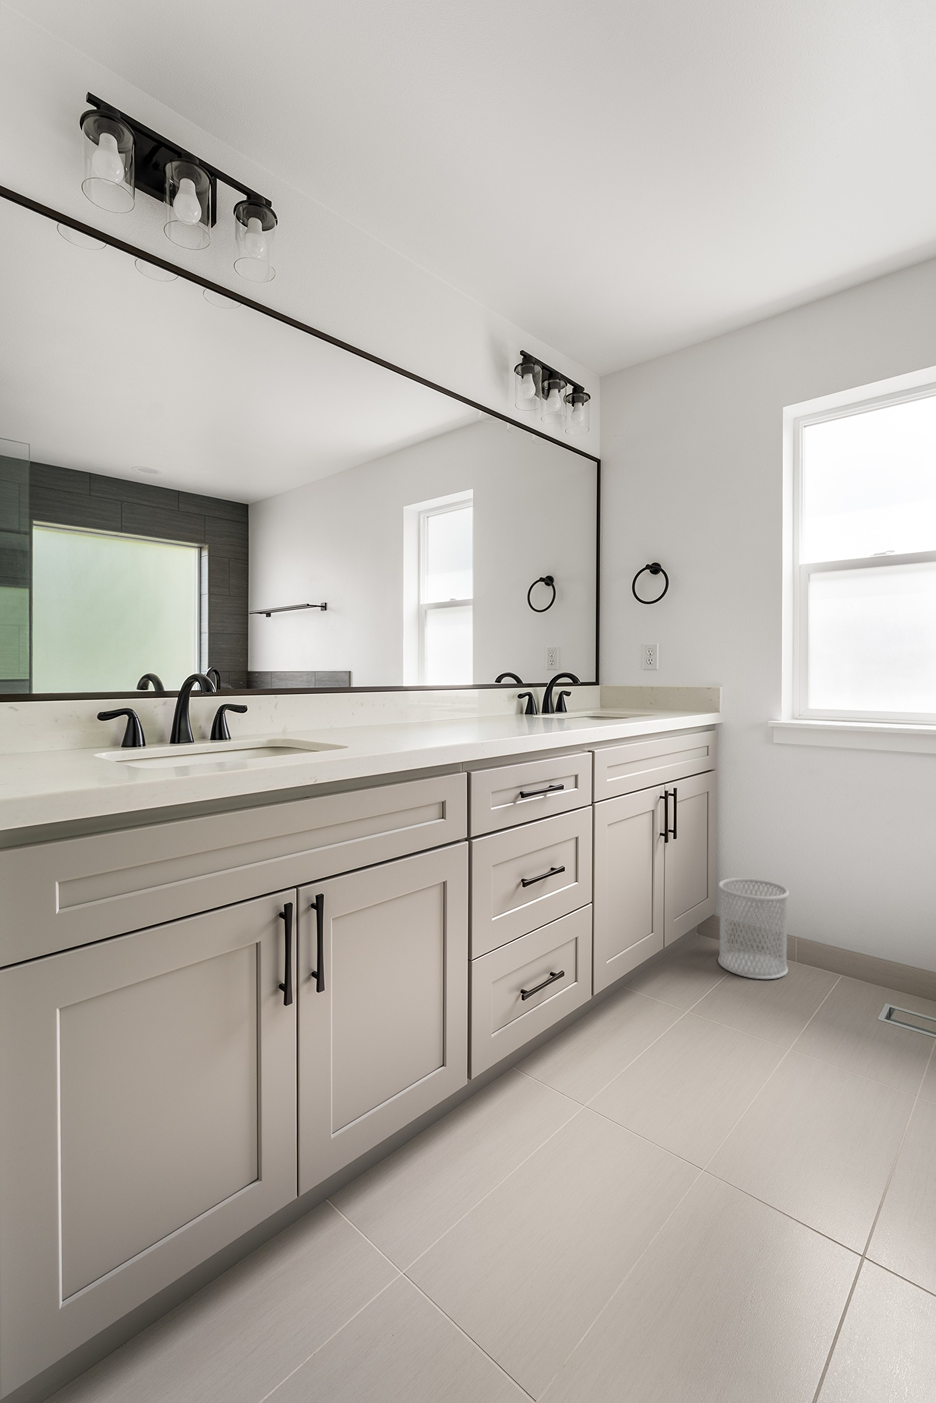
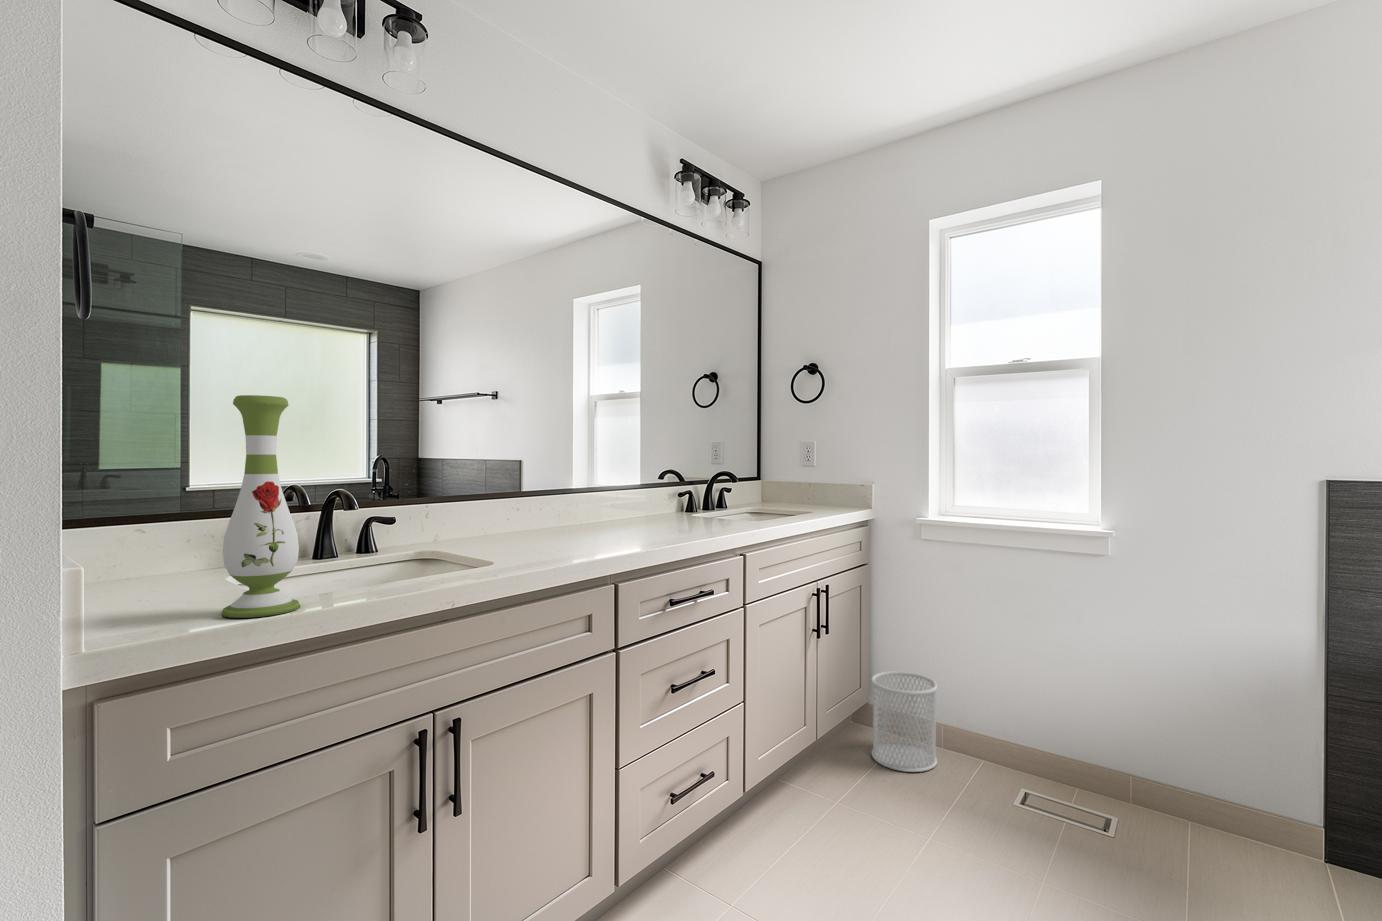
vase: none [94,559,169,782] -> present [222,395,300,618]

